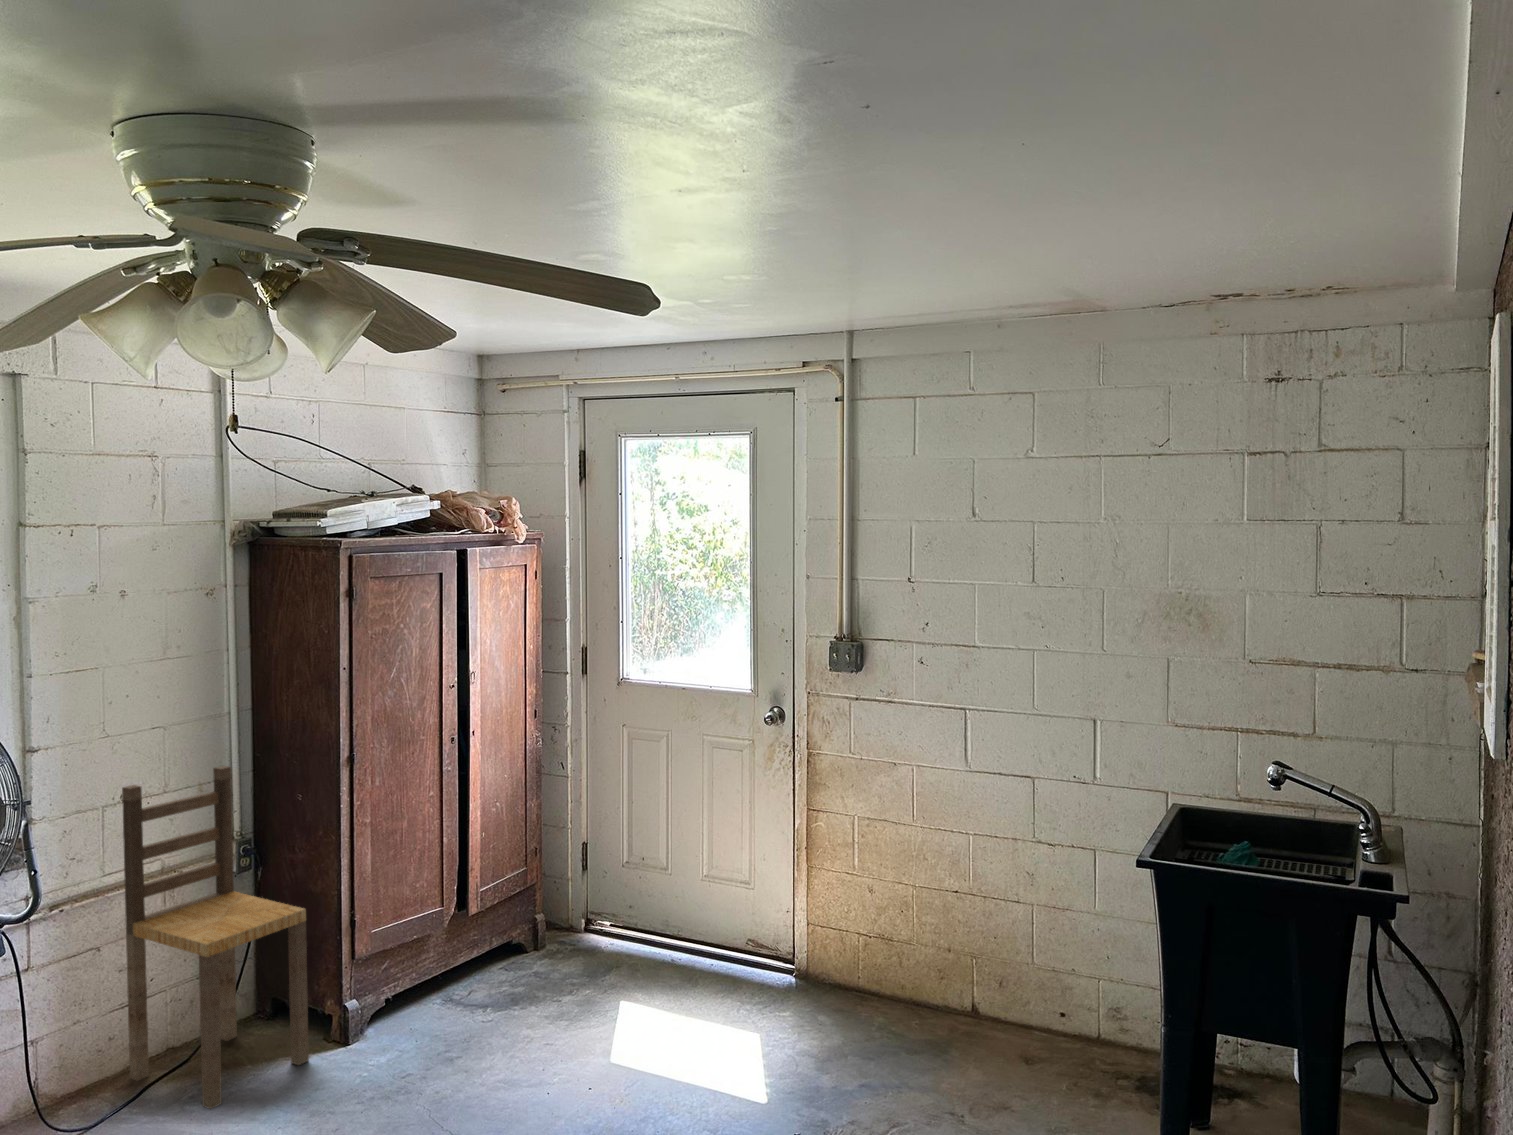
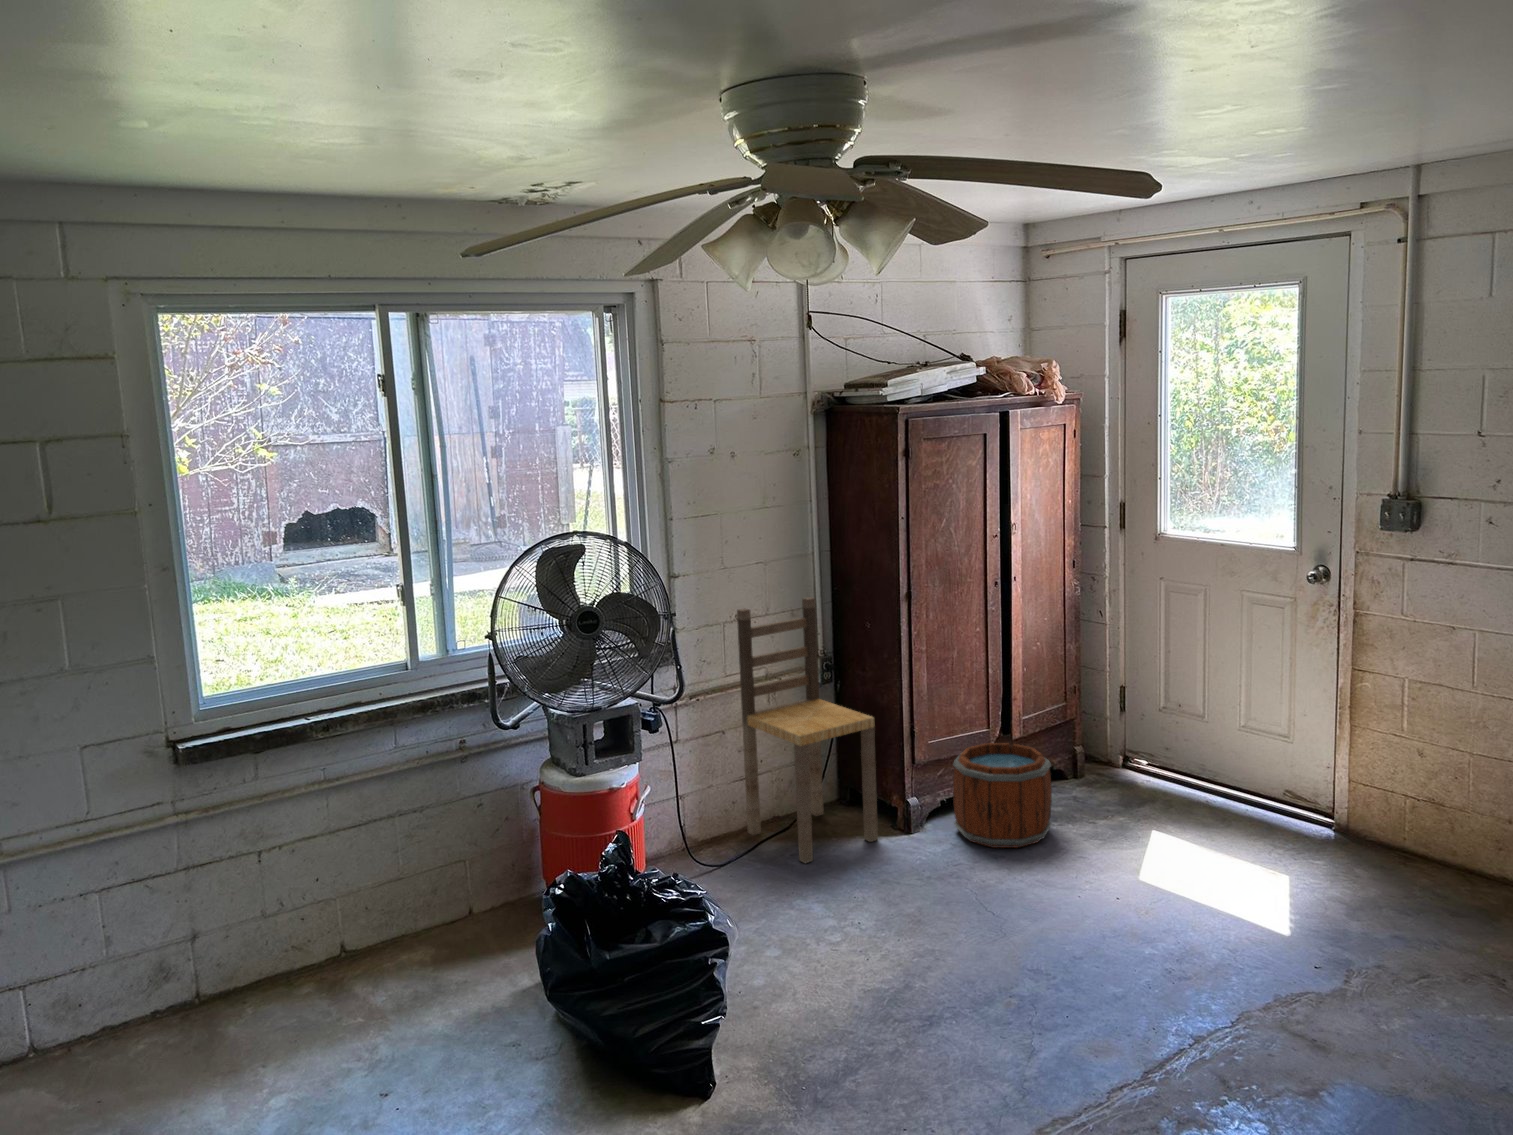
bucket: none [403,921,517,1049] -> present [953,743,1052,848]

